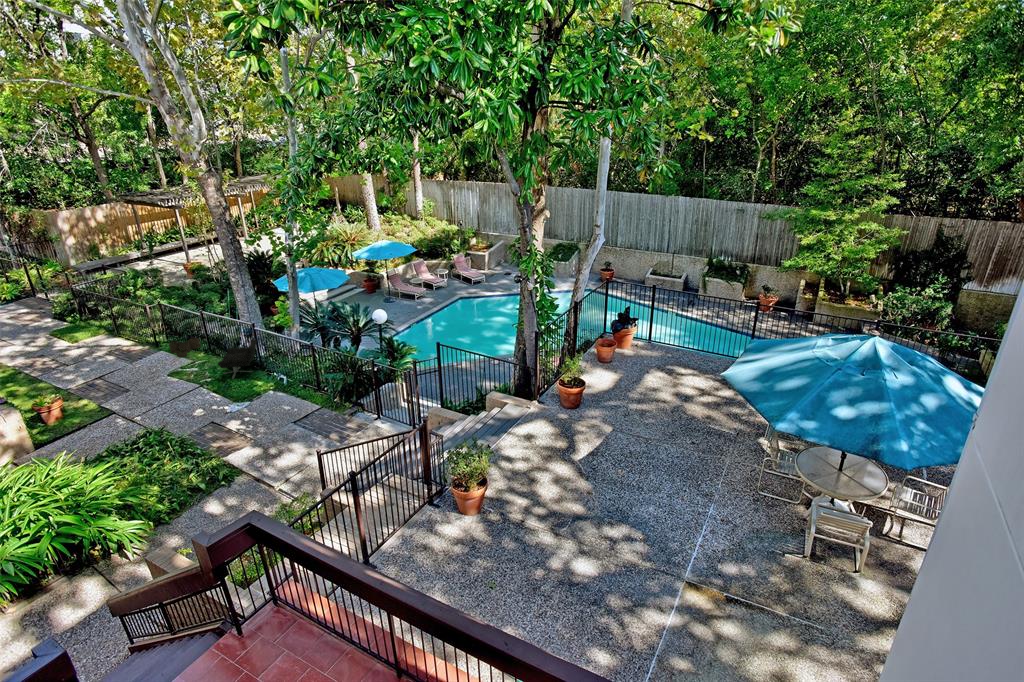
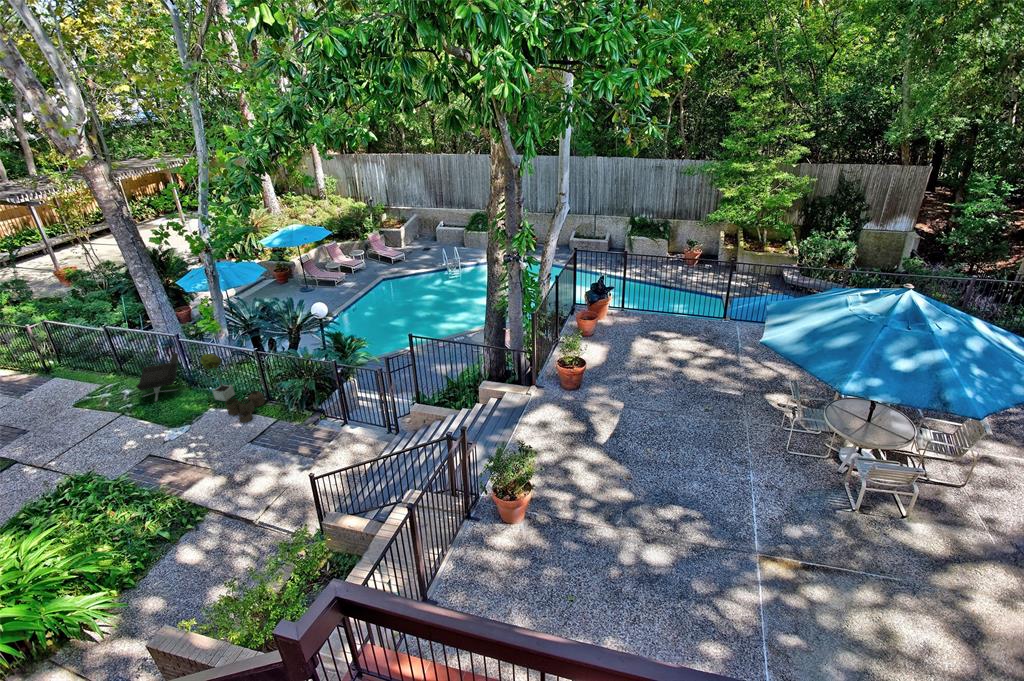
woven basket: present [169,337,201,357] -> present [225,391,265,423]
potted tree: none [270,342,297,386] -> present [201,354,235,401]

